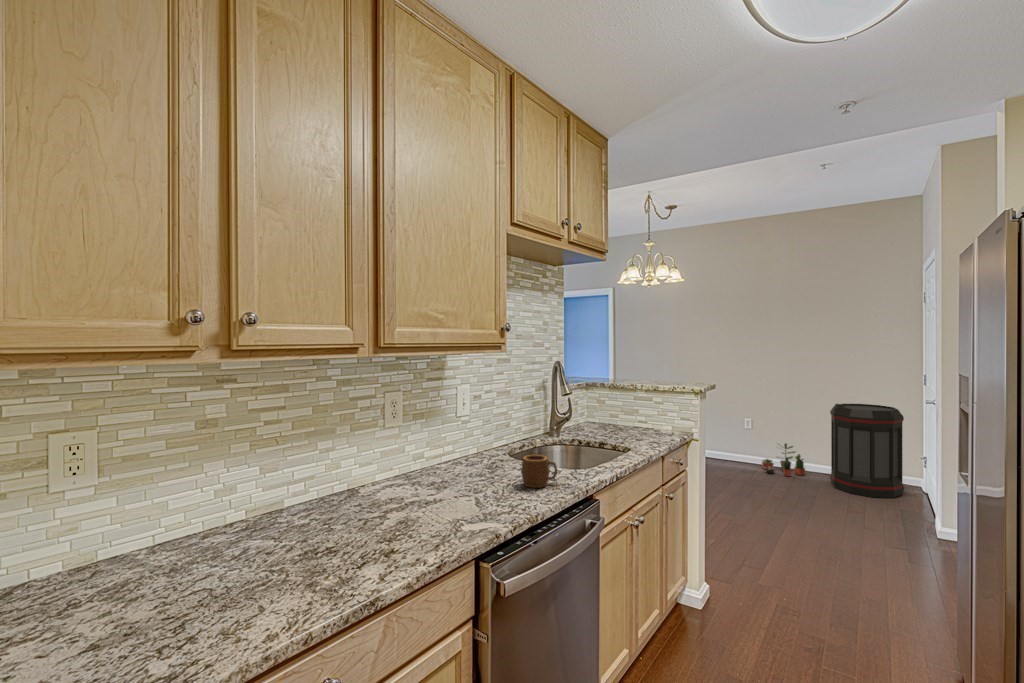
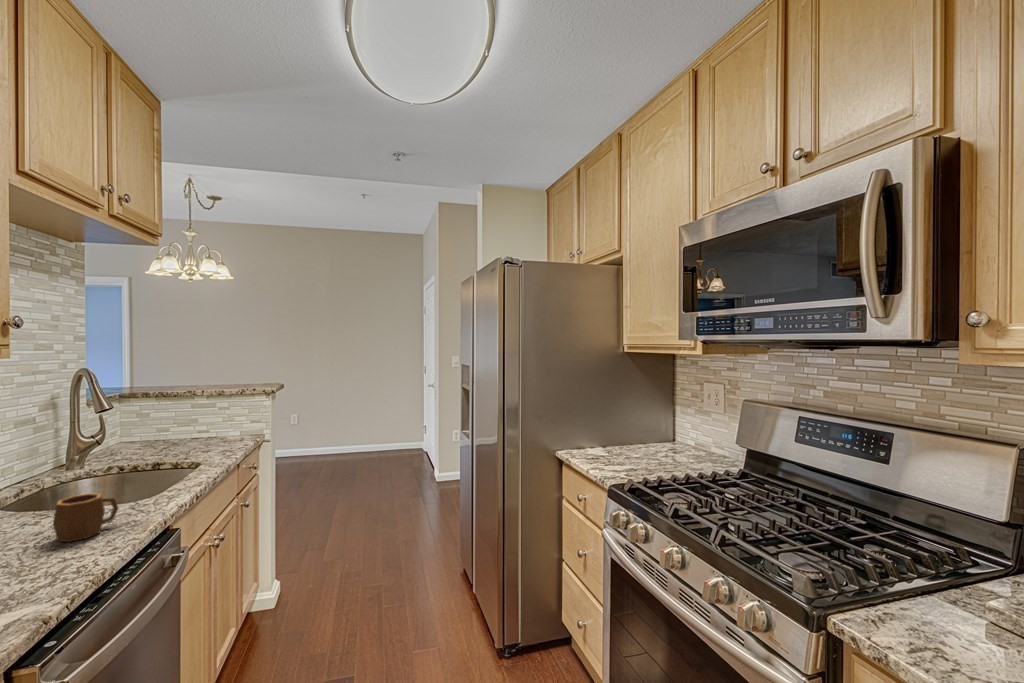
trash can: present [830,404,904,498] -> none [362,391,411,463]
potted plant: present [762,443,805,476] -> none [307,432,344,462]

